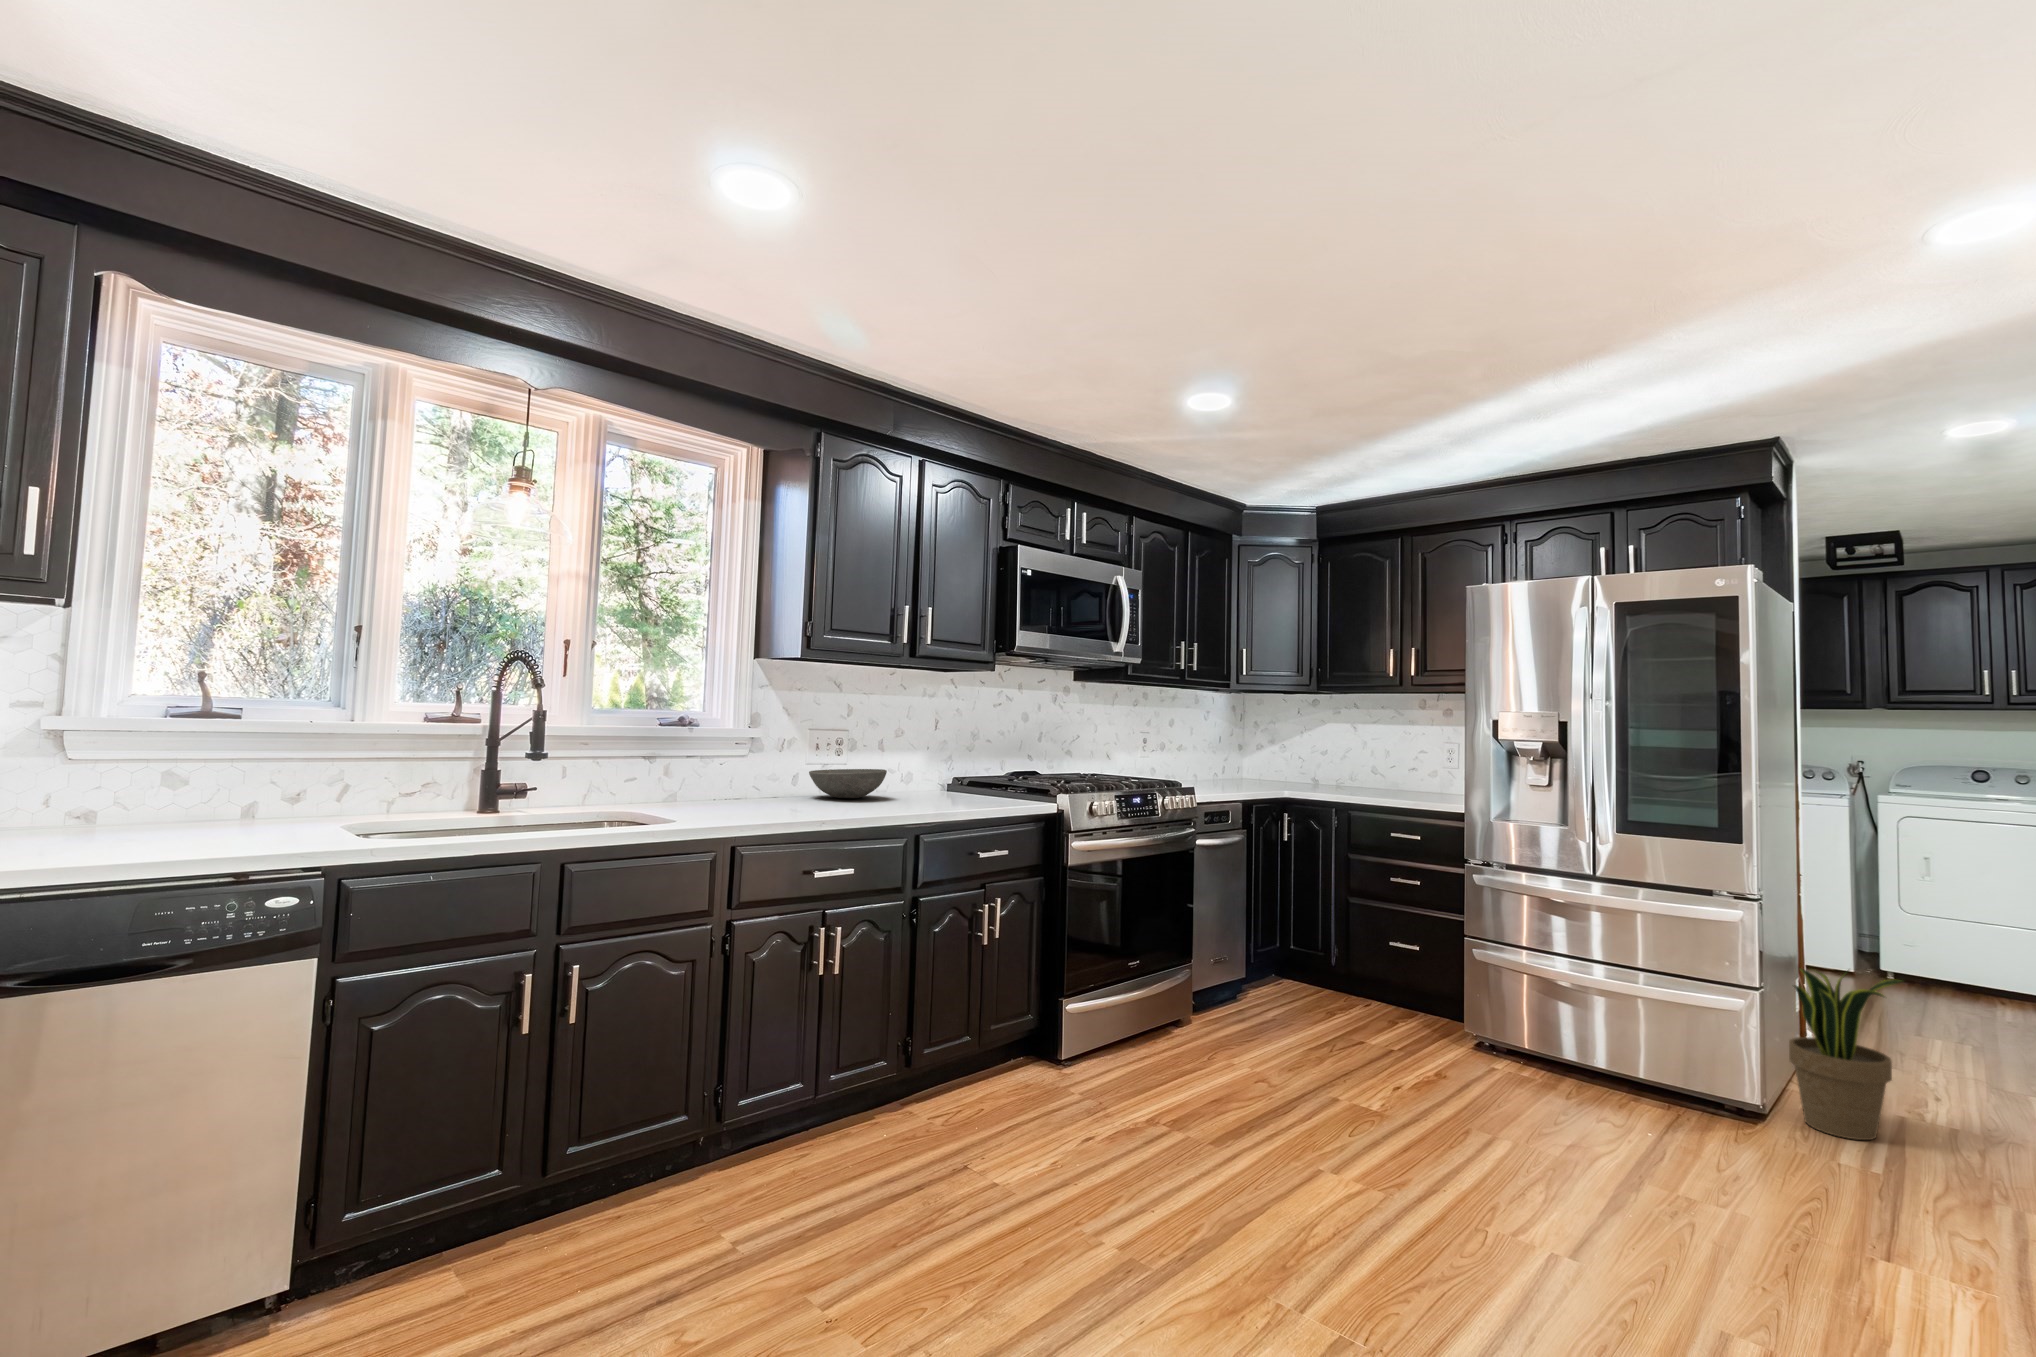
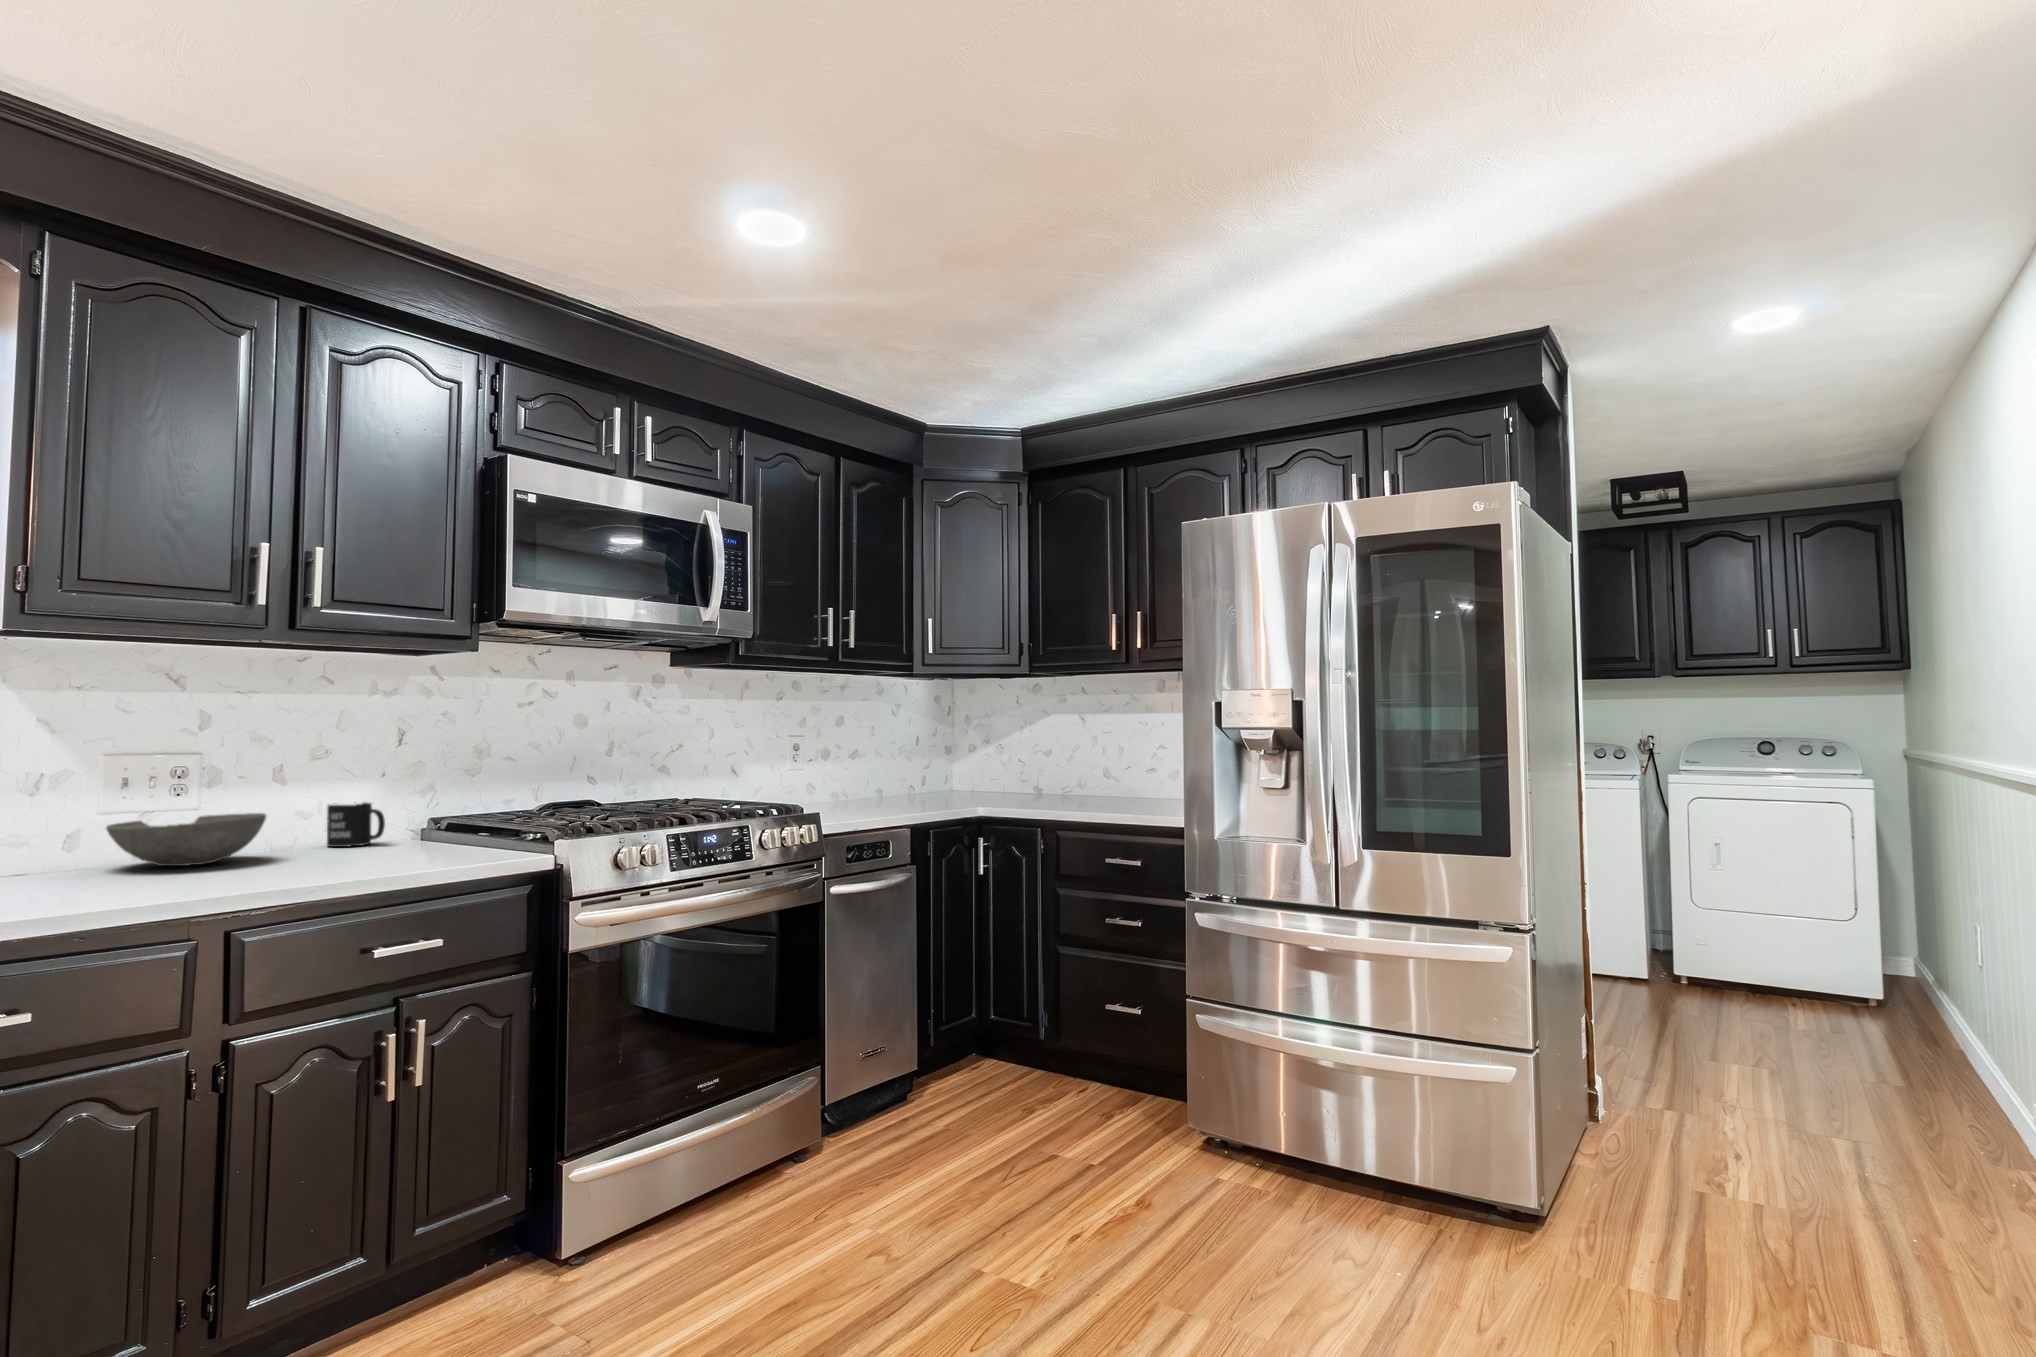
mug: none [900,766,934,793] -> present [327,802,385,847]
potted plant: present [1789,969,1902,1140] -> none [1575,1016,1709,1249]

